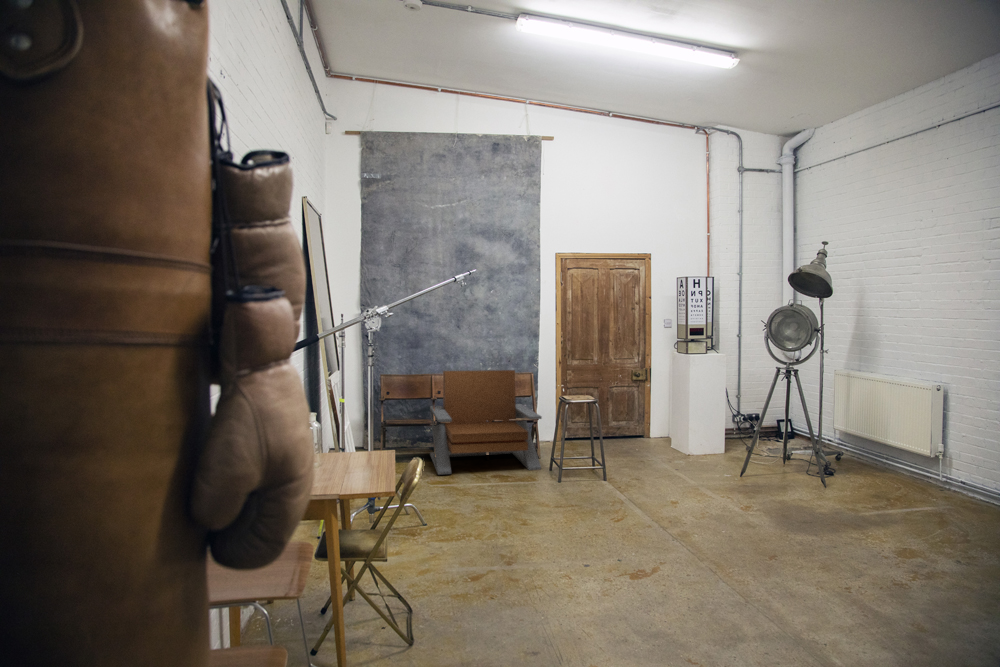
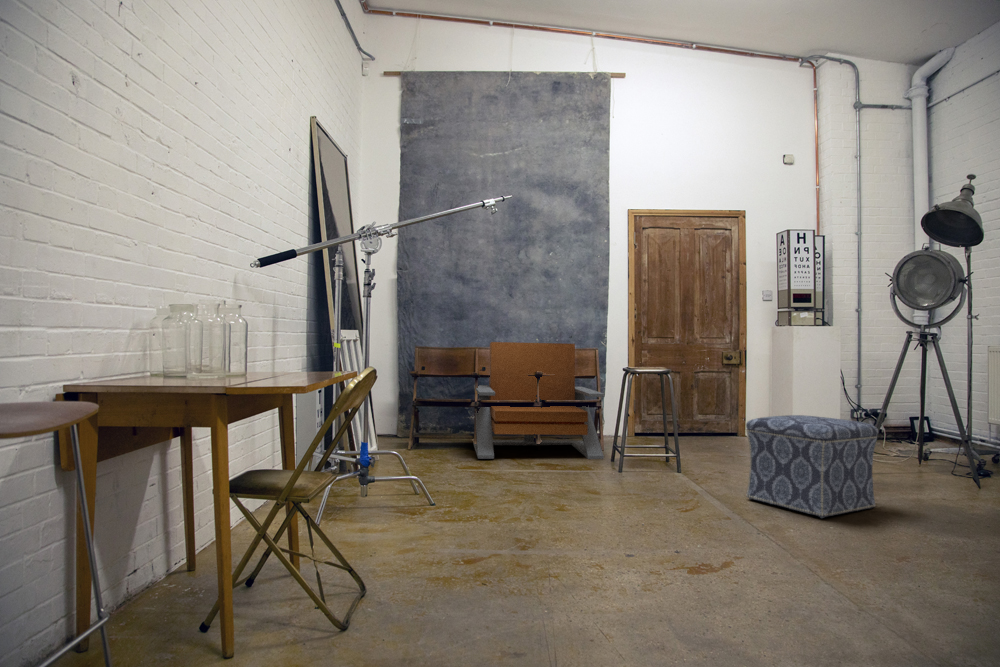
ottoman: none [656,441,753,528] -> present [746,415,878,518]

